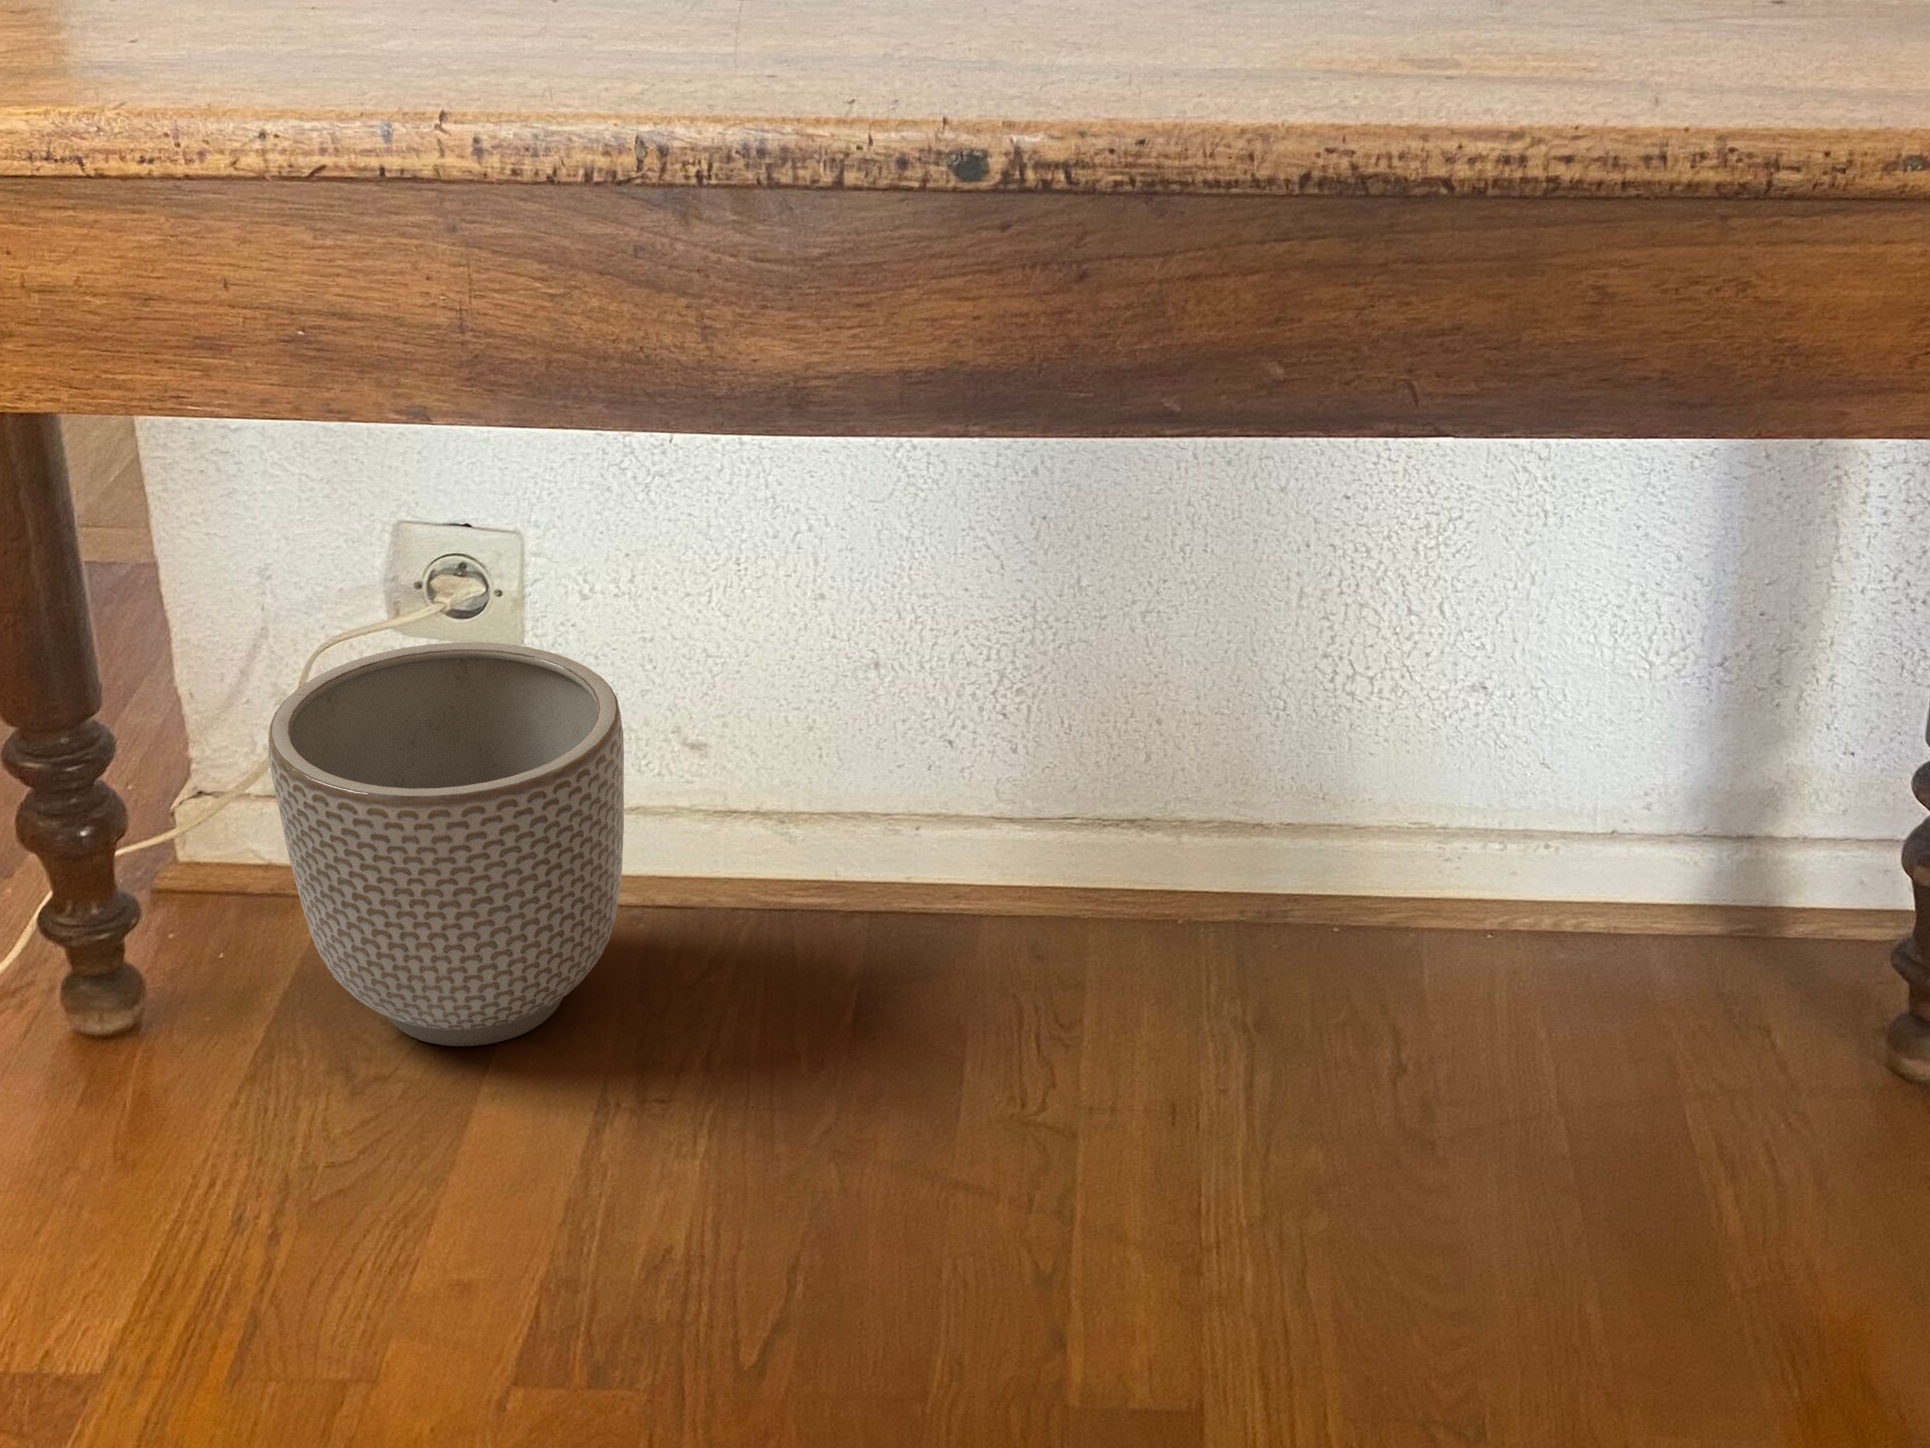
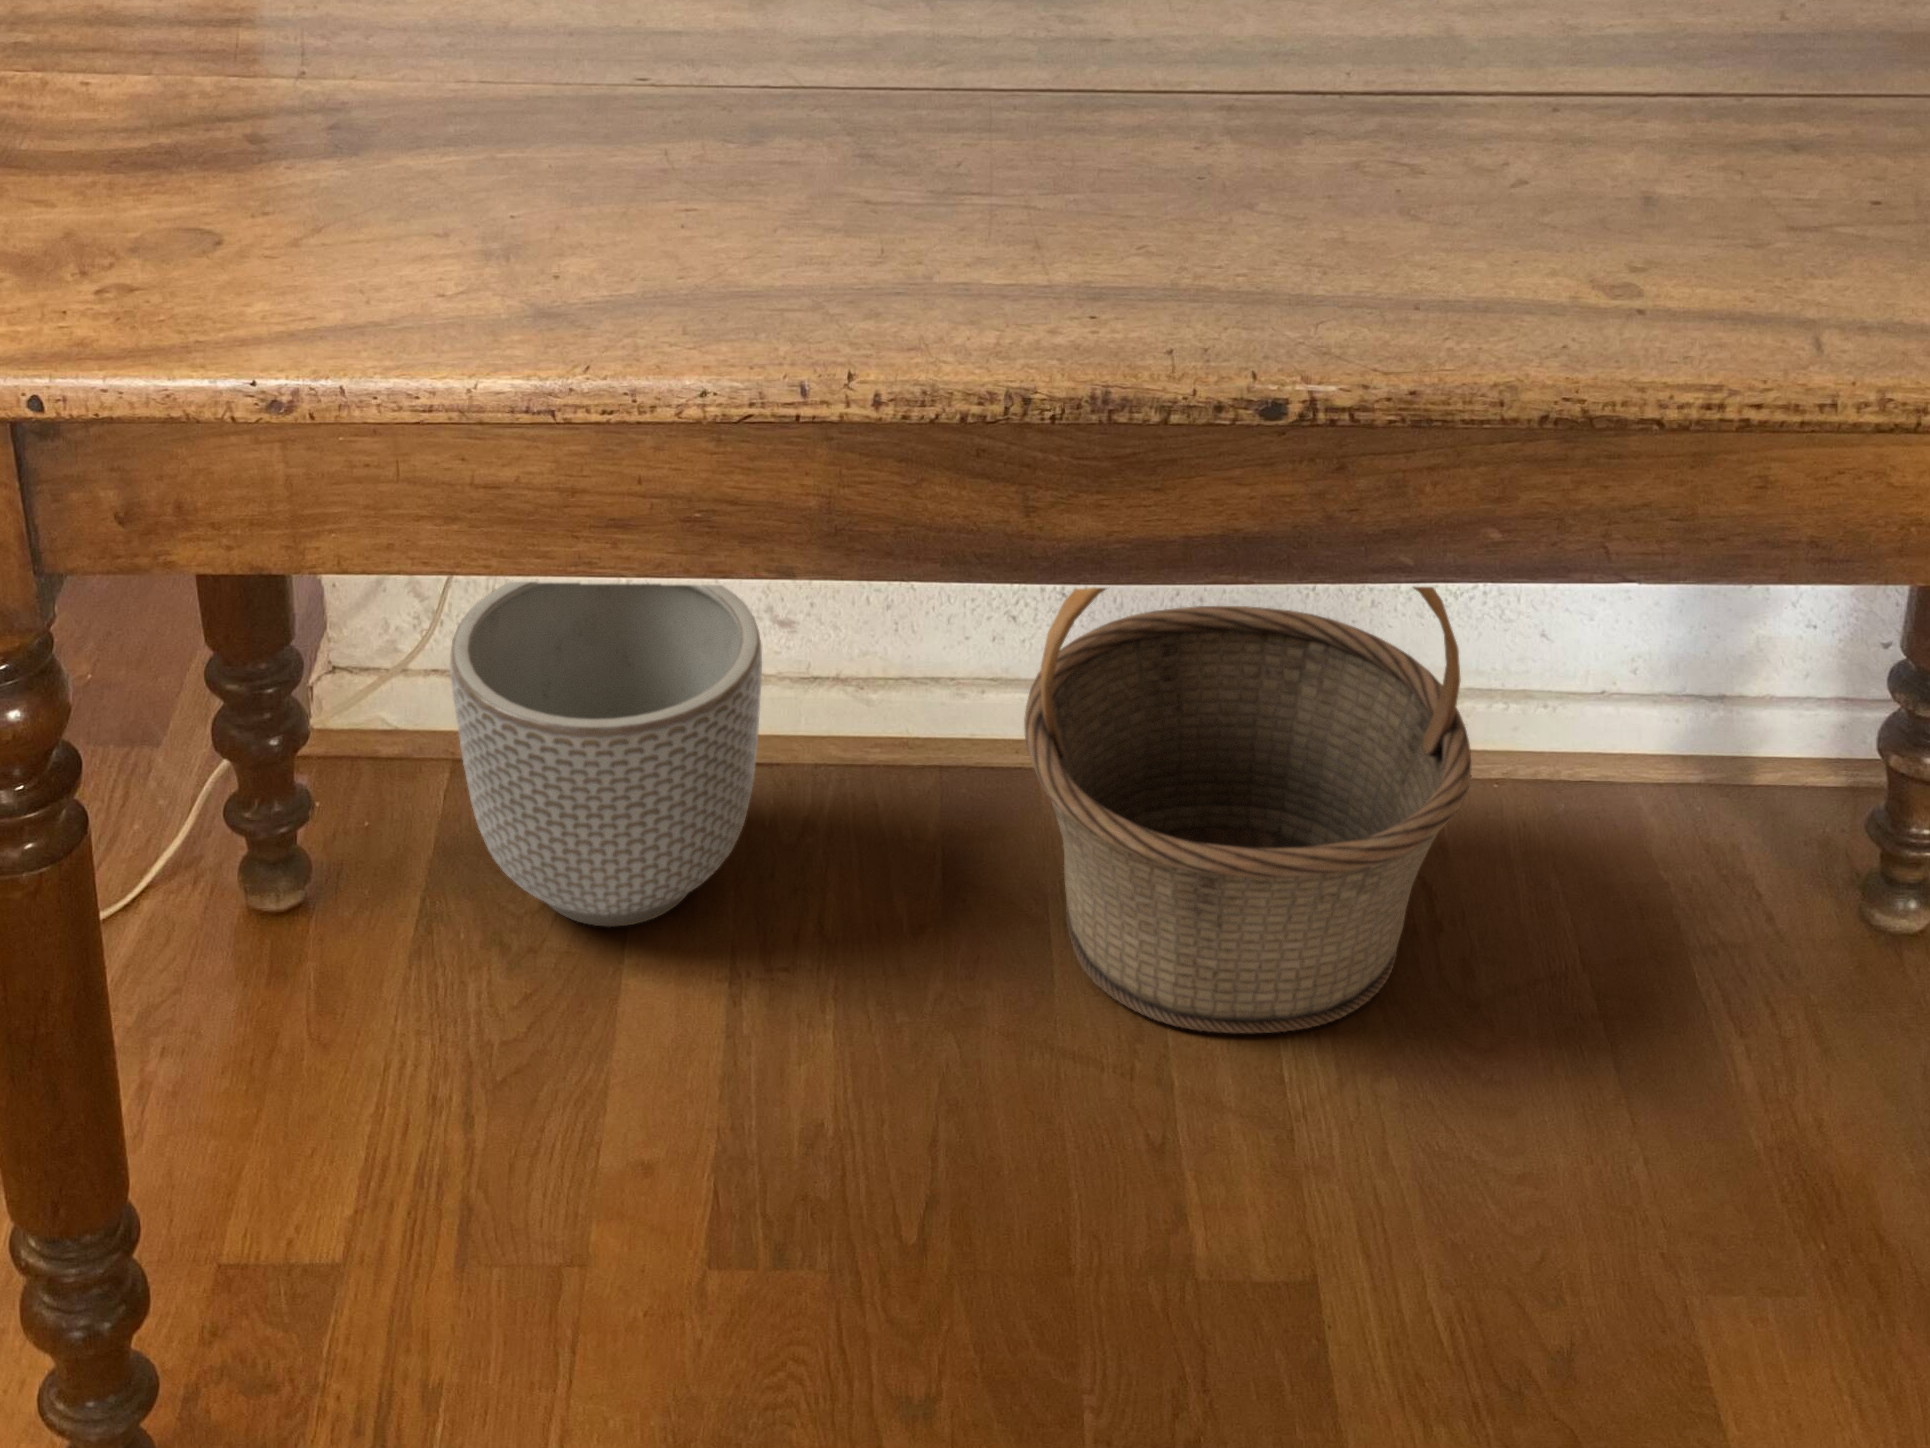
basket: none [908,572,1414,1162] -> present [1024,587,1471,1033]

